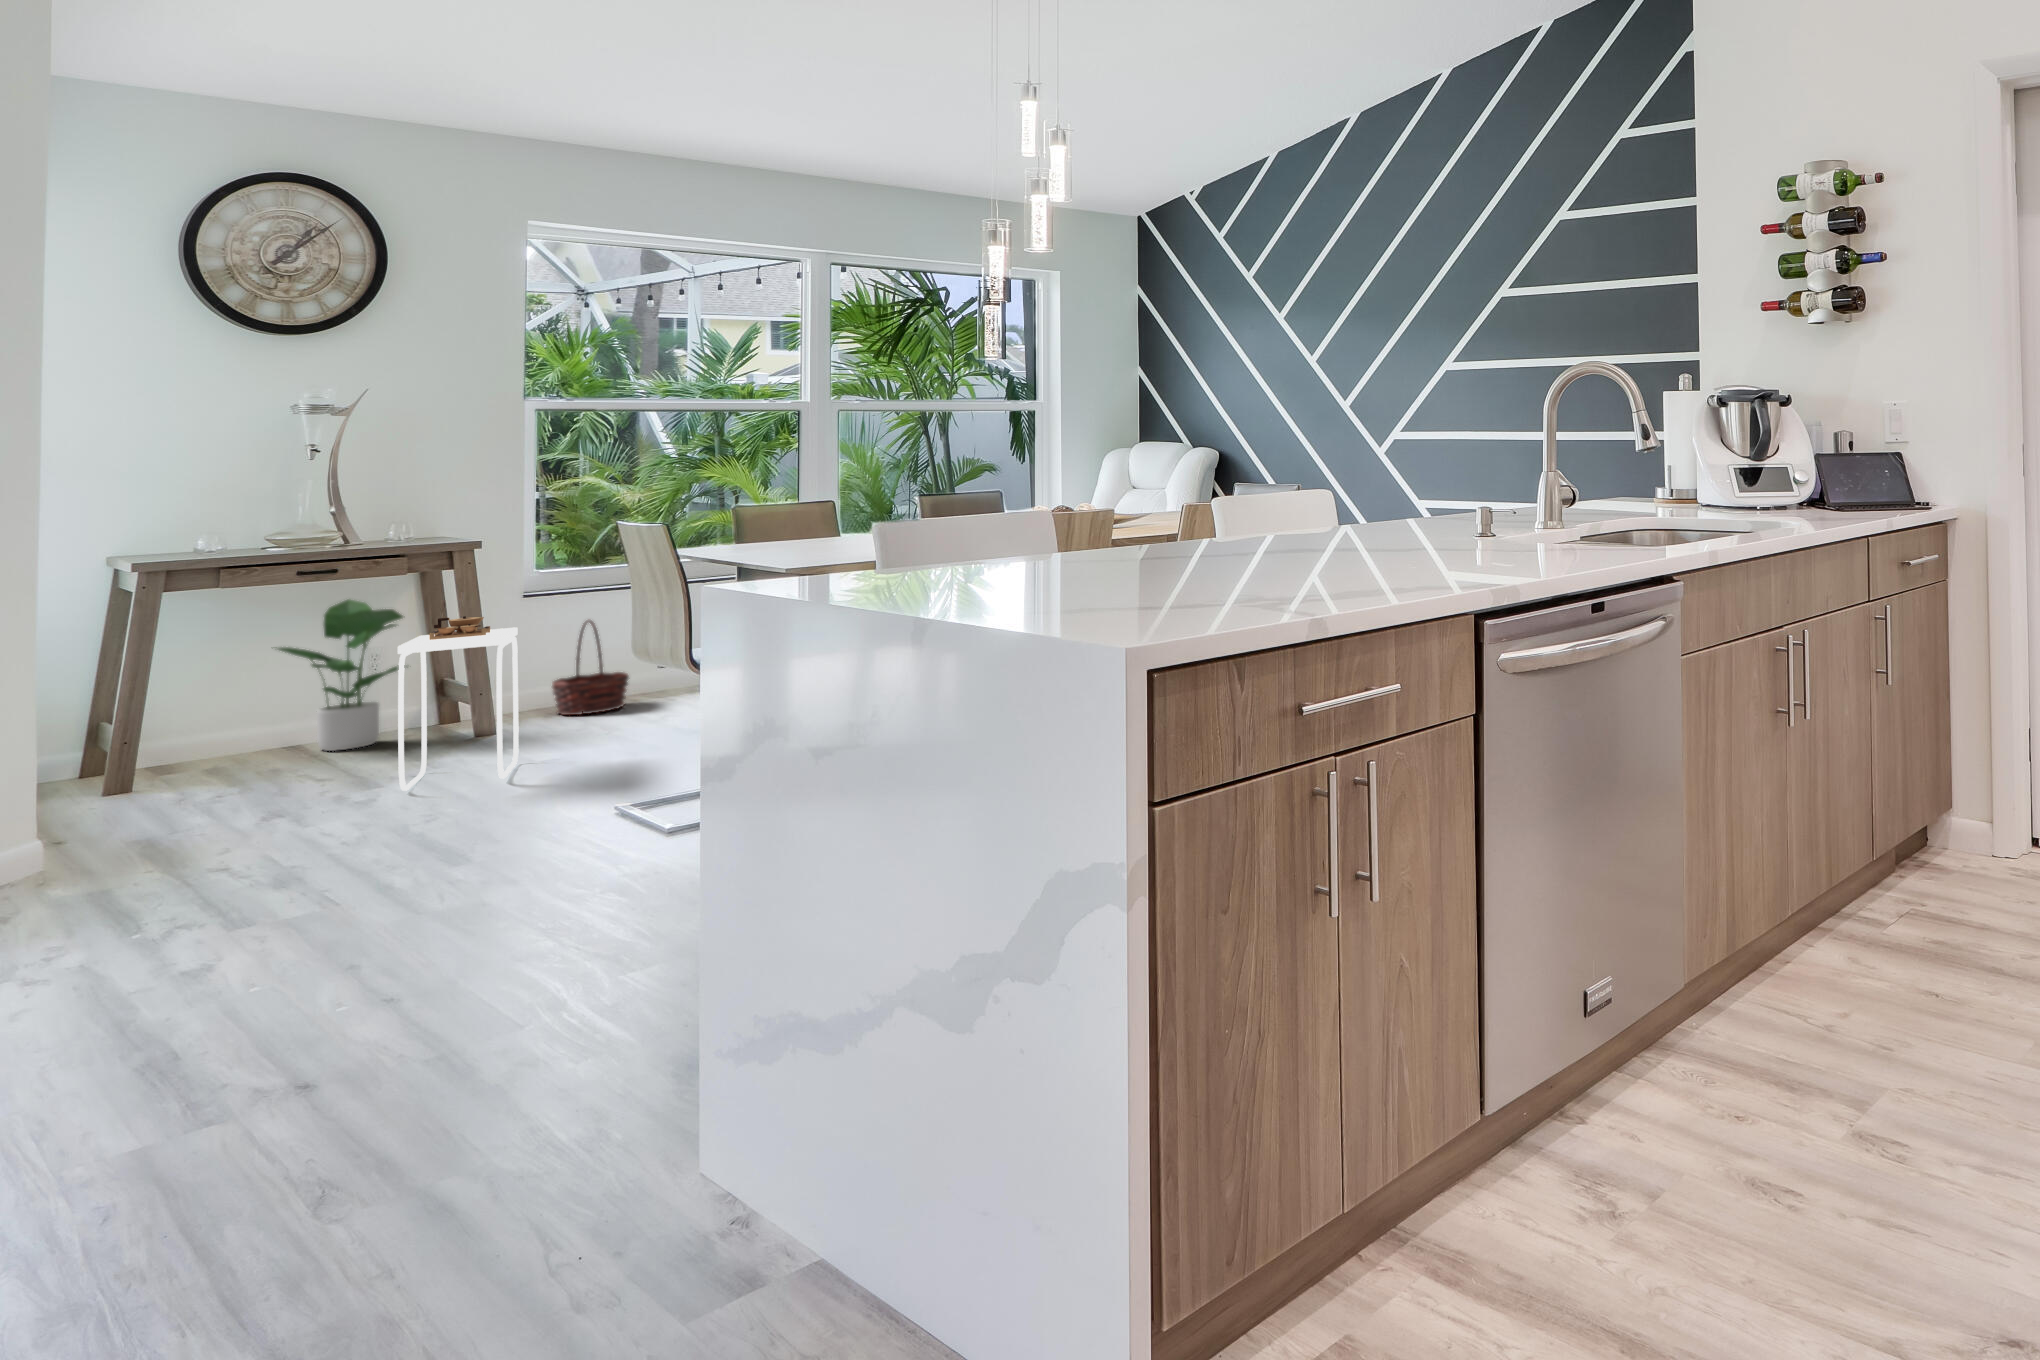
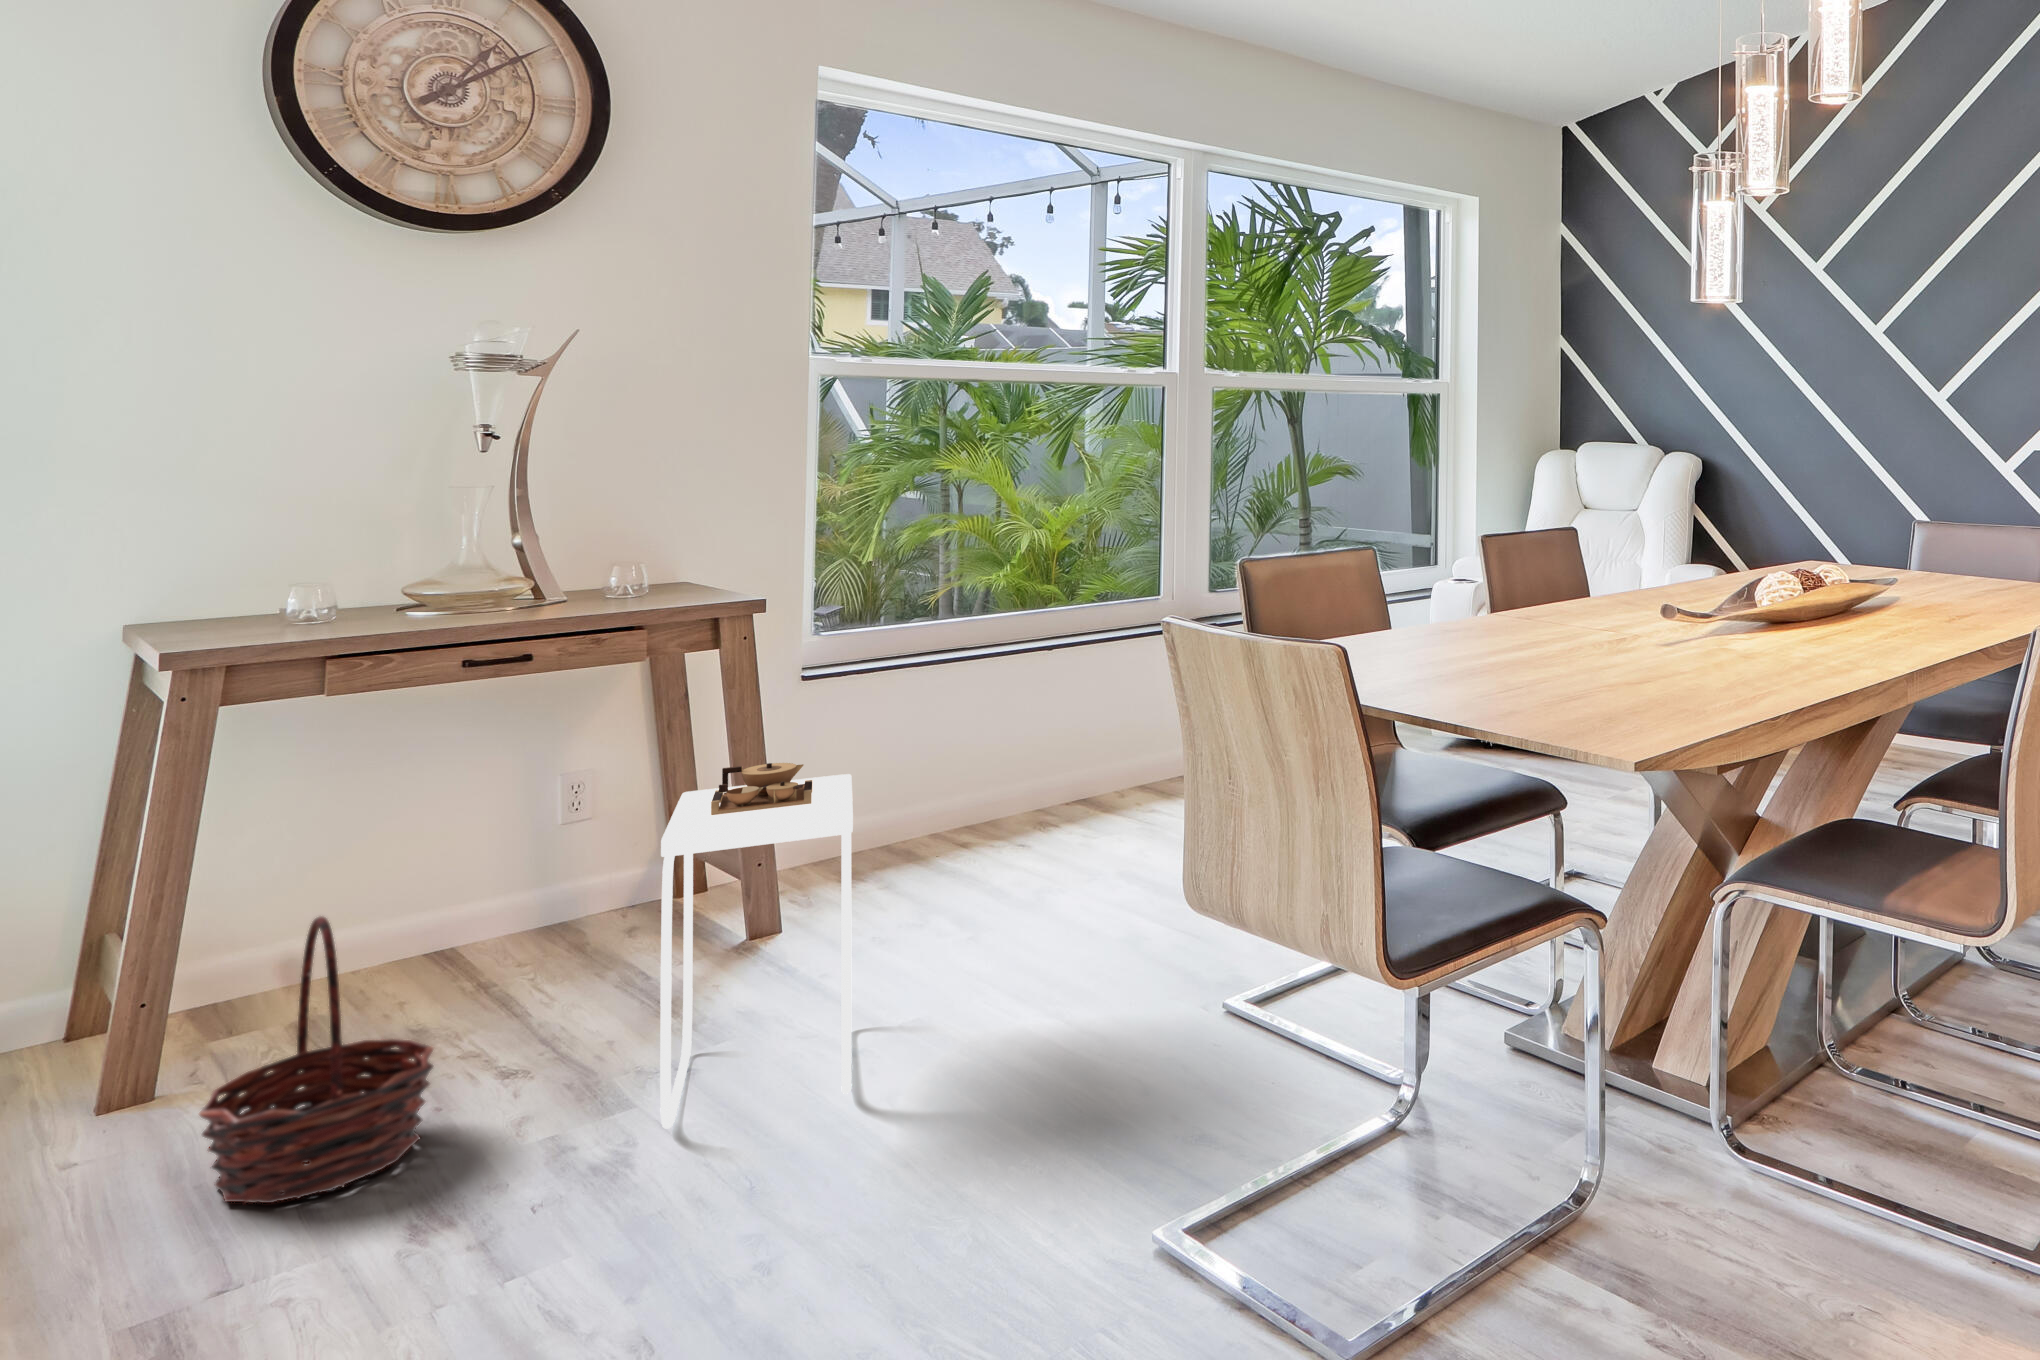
potted plant: present [276,599,403,751] -> none [410,690,642,966]
basket: present [552,620,629,715] -> present [199,916,433,1203]

